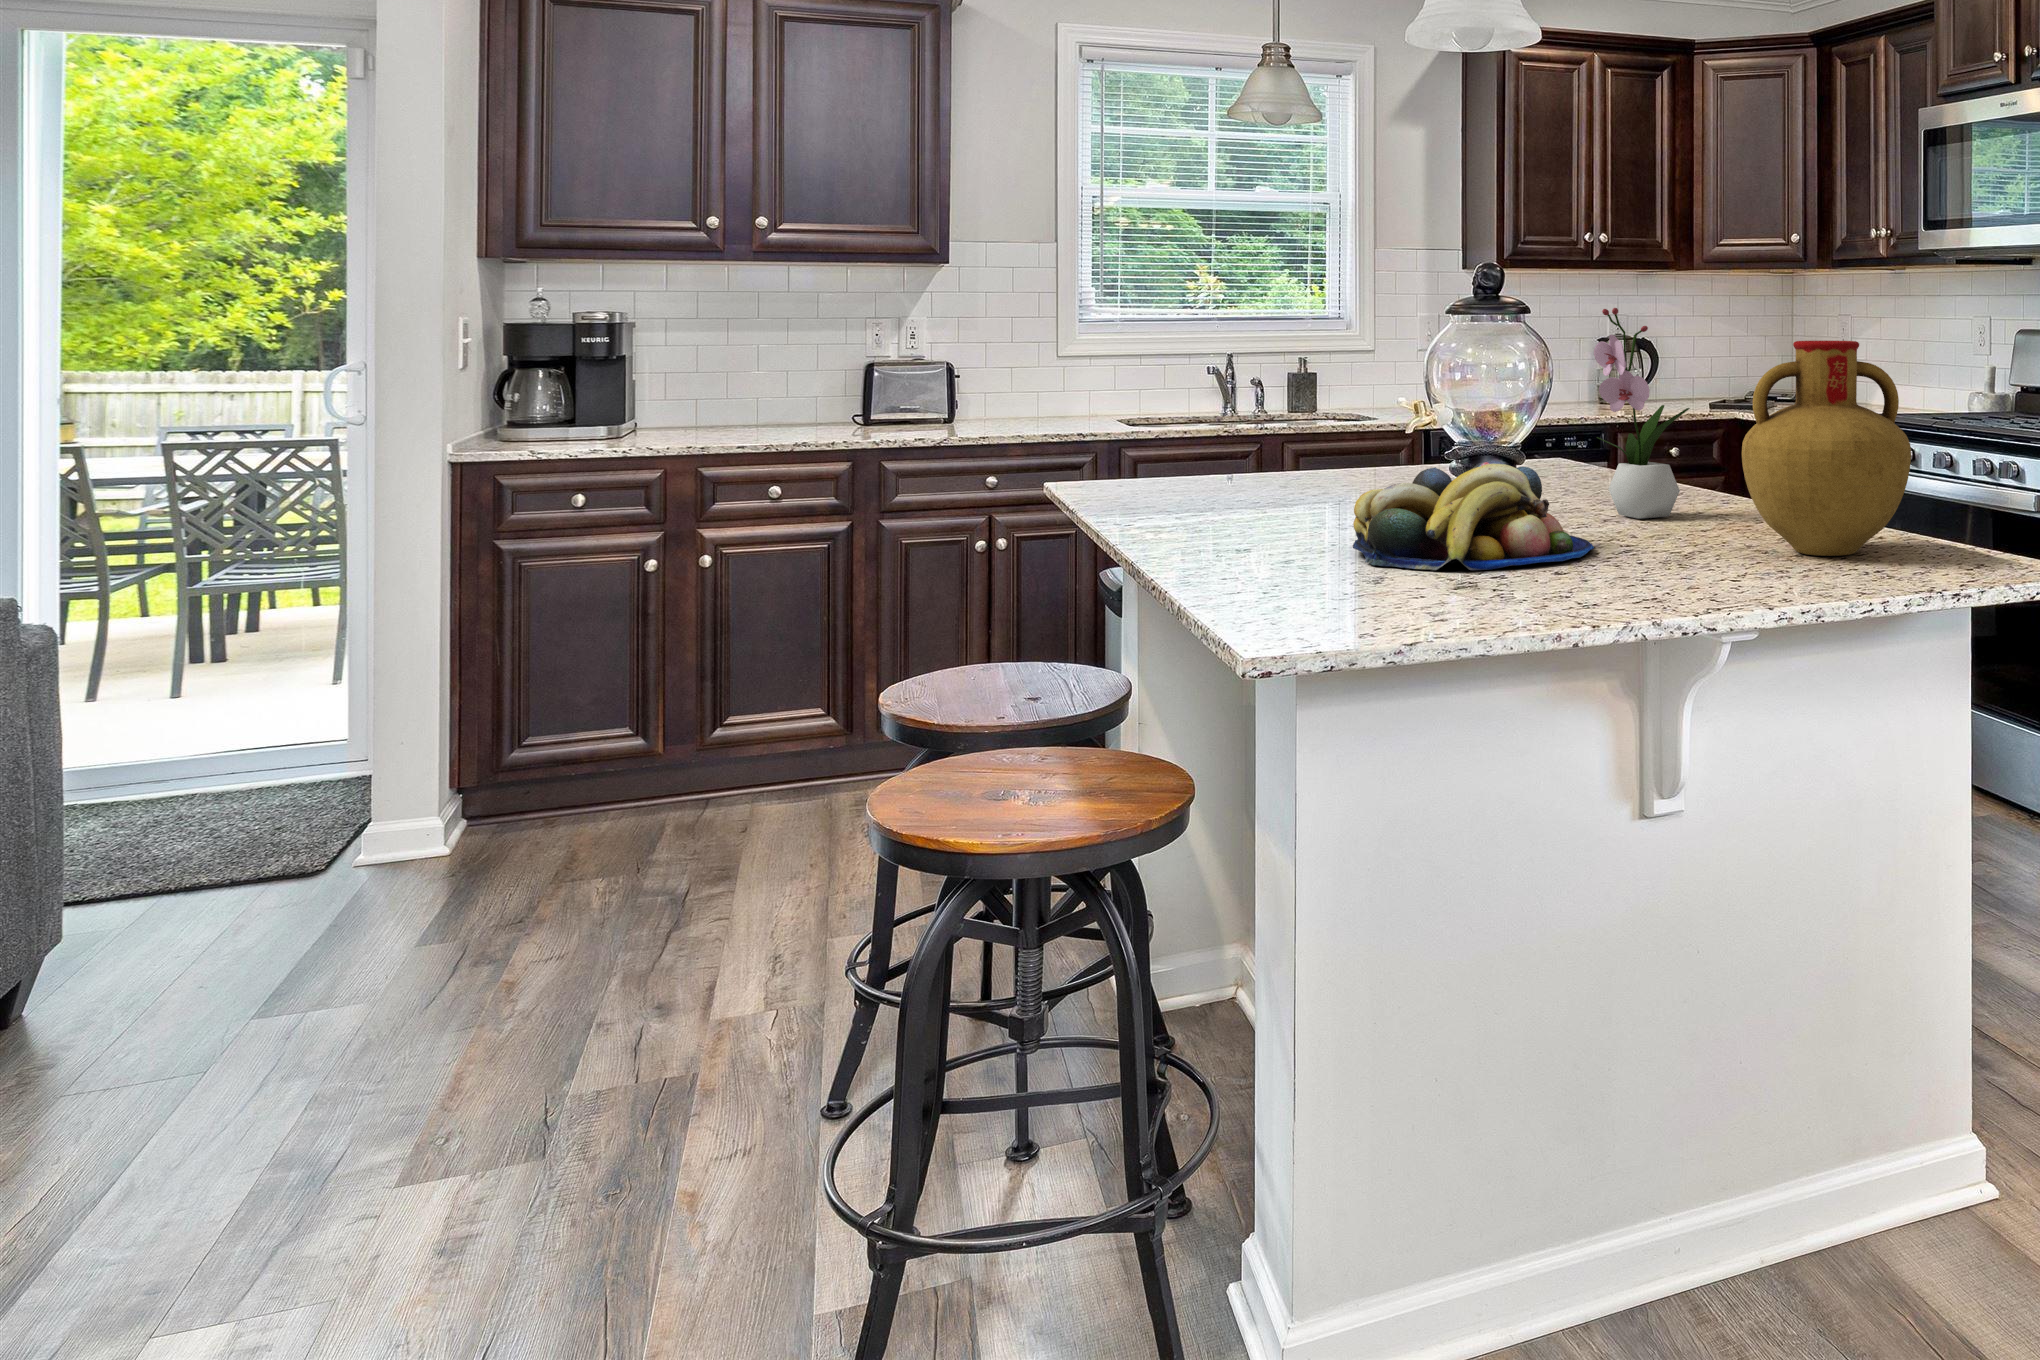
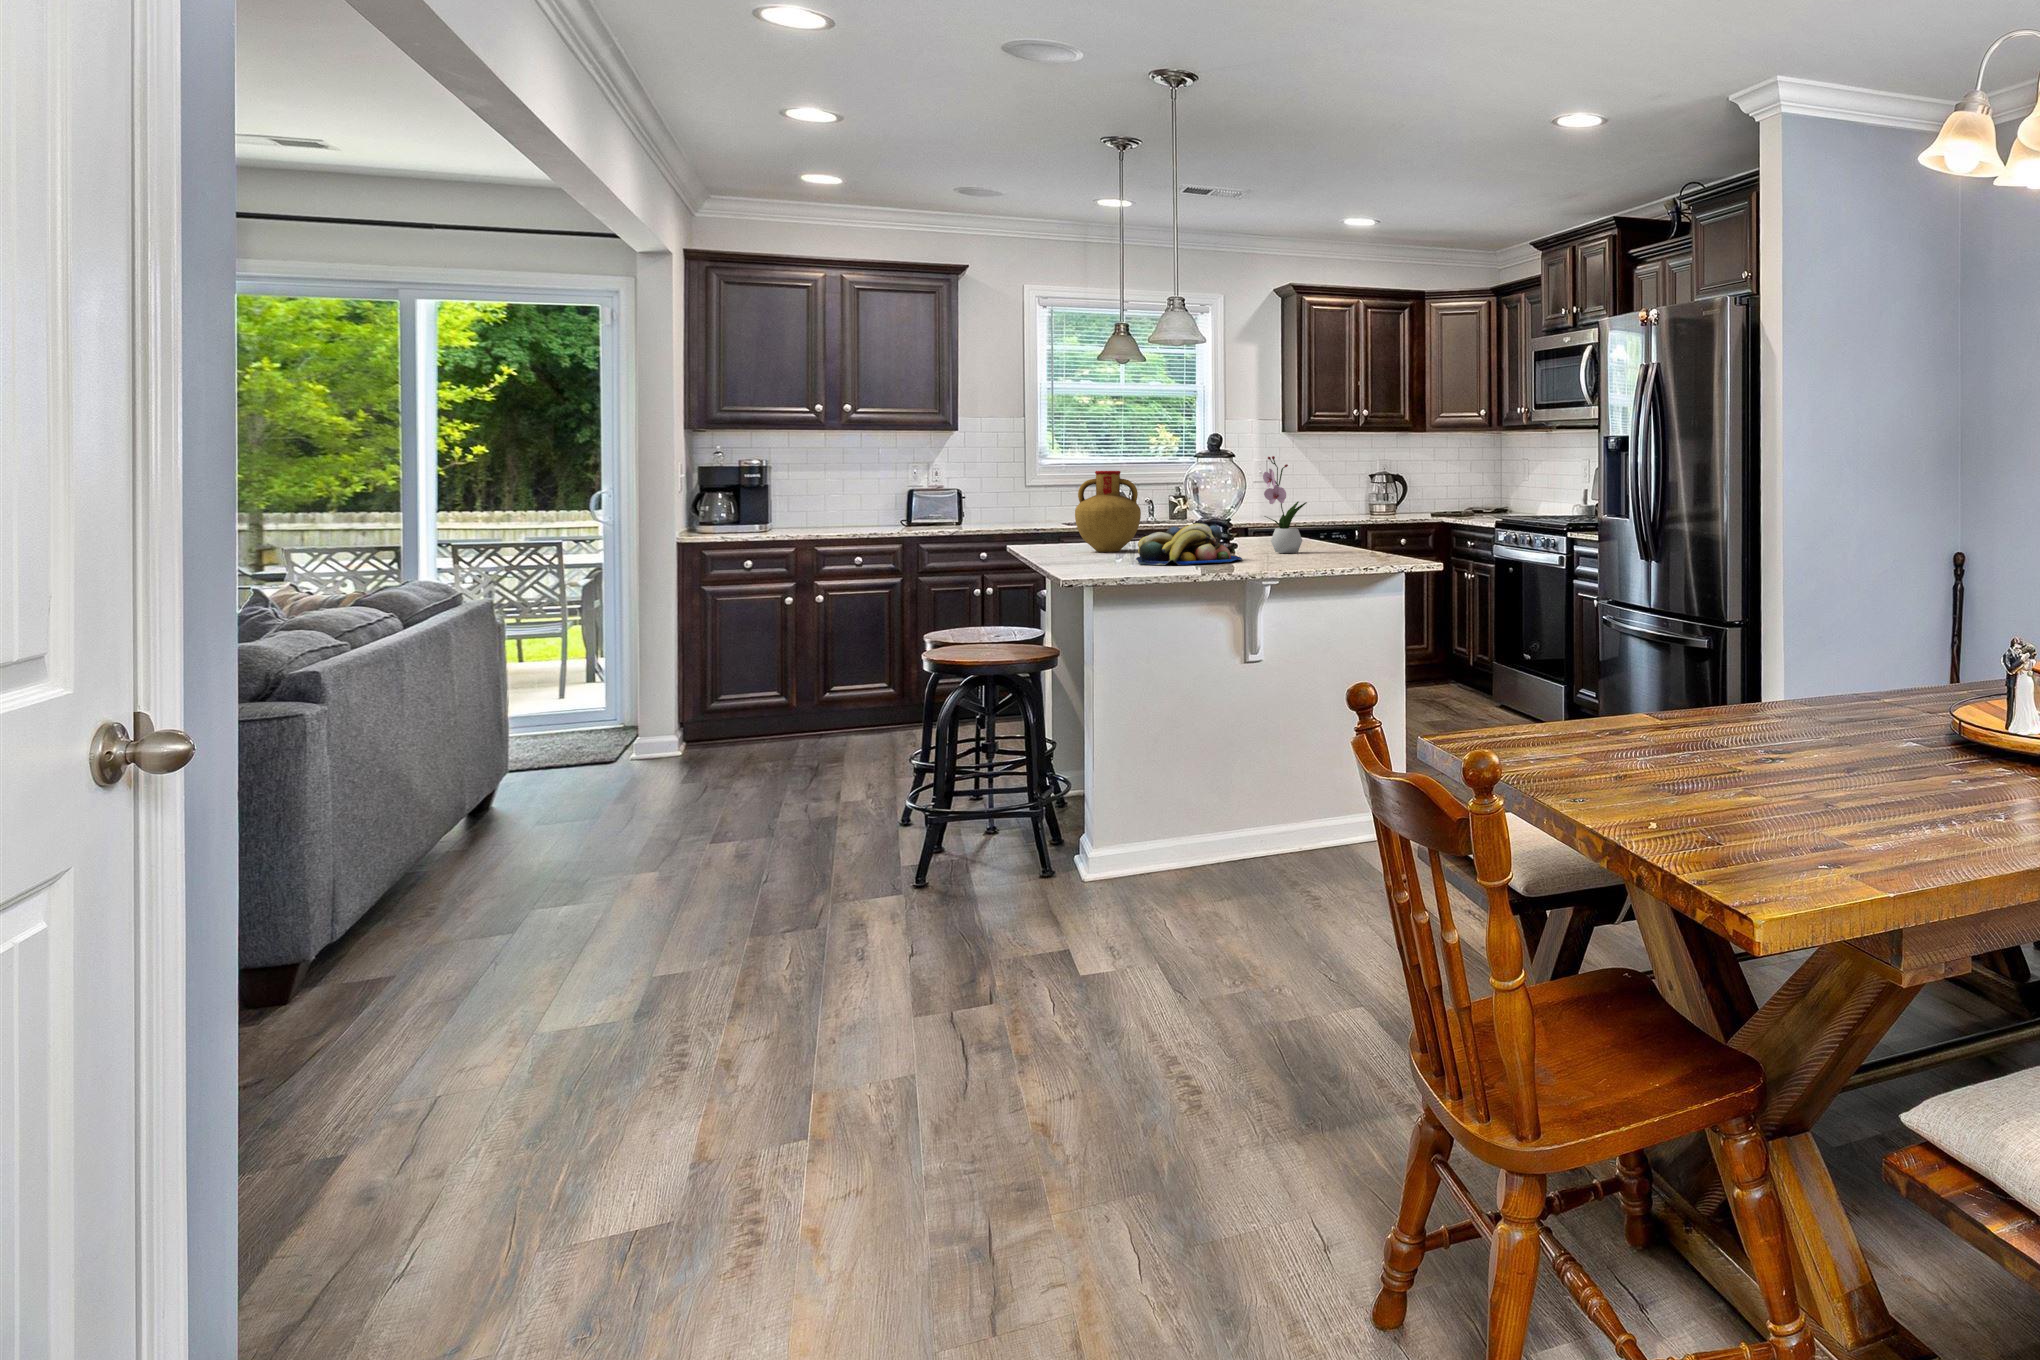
vase: present [1742,341,1911,556] -> present [1075,471,1141,552]

